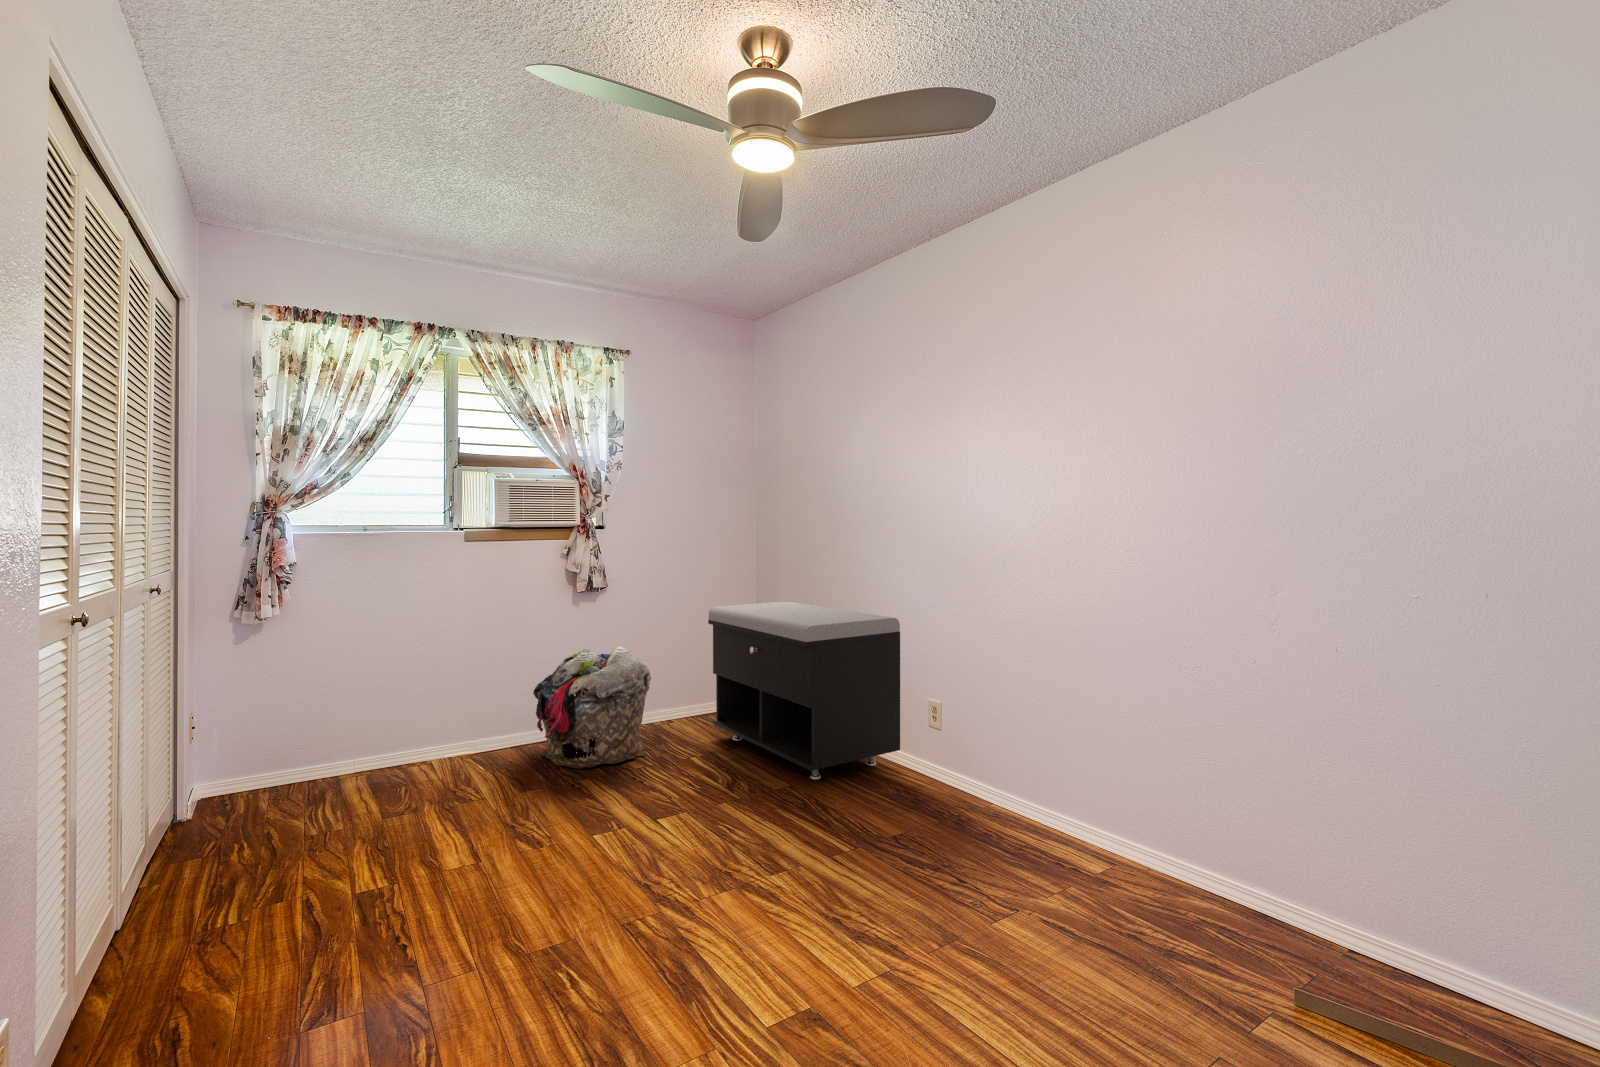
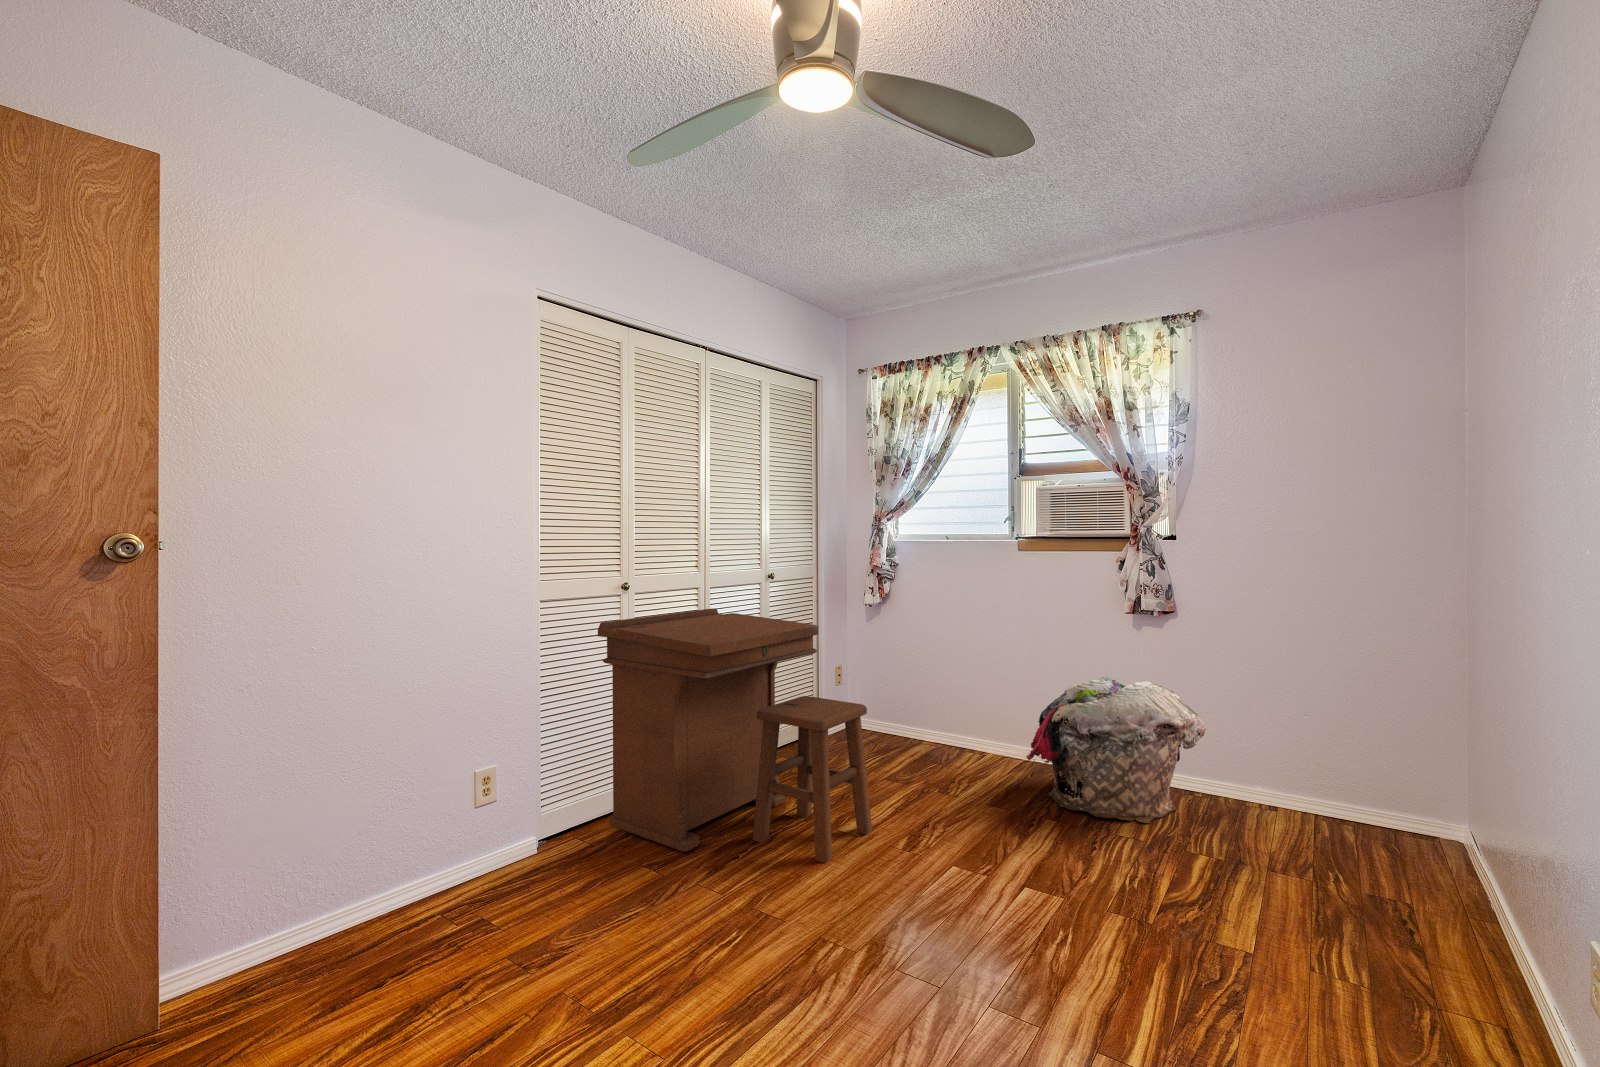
storage bench: present [708,601,900,780] -> none [1245,652,1534,1011]
desk: none [85,638,504,1042] -> present [598,608,872,863]

